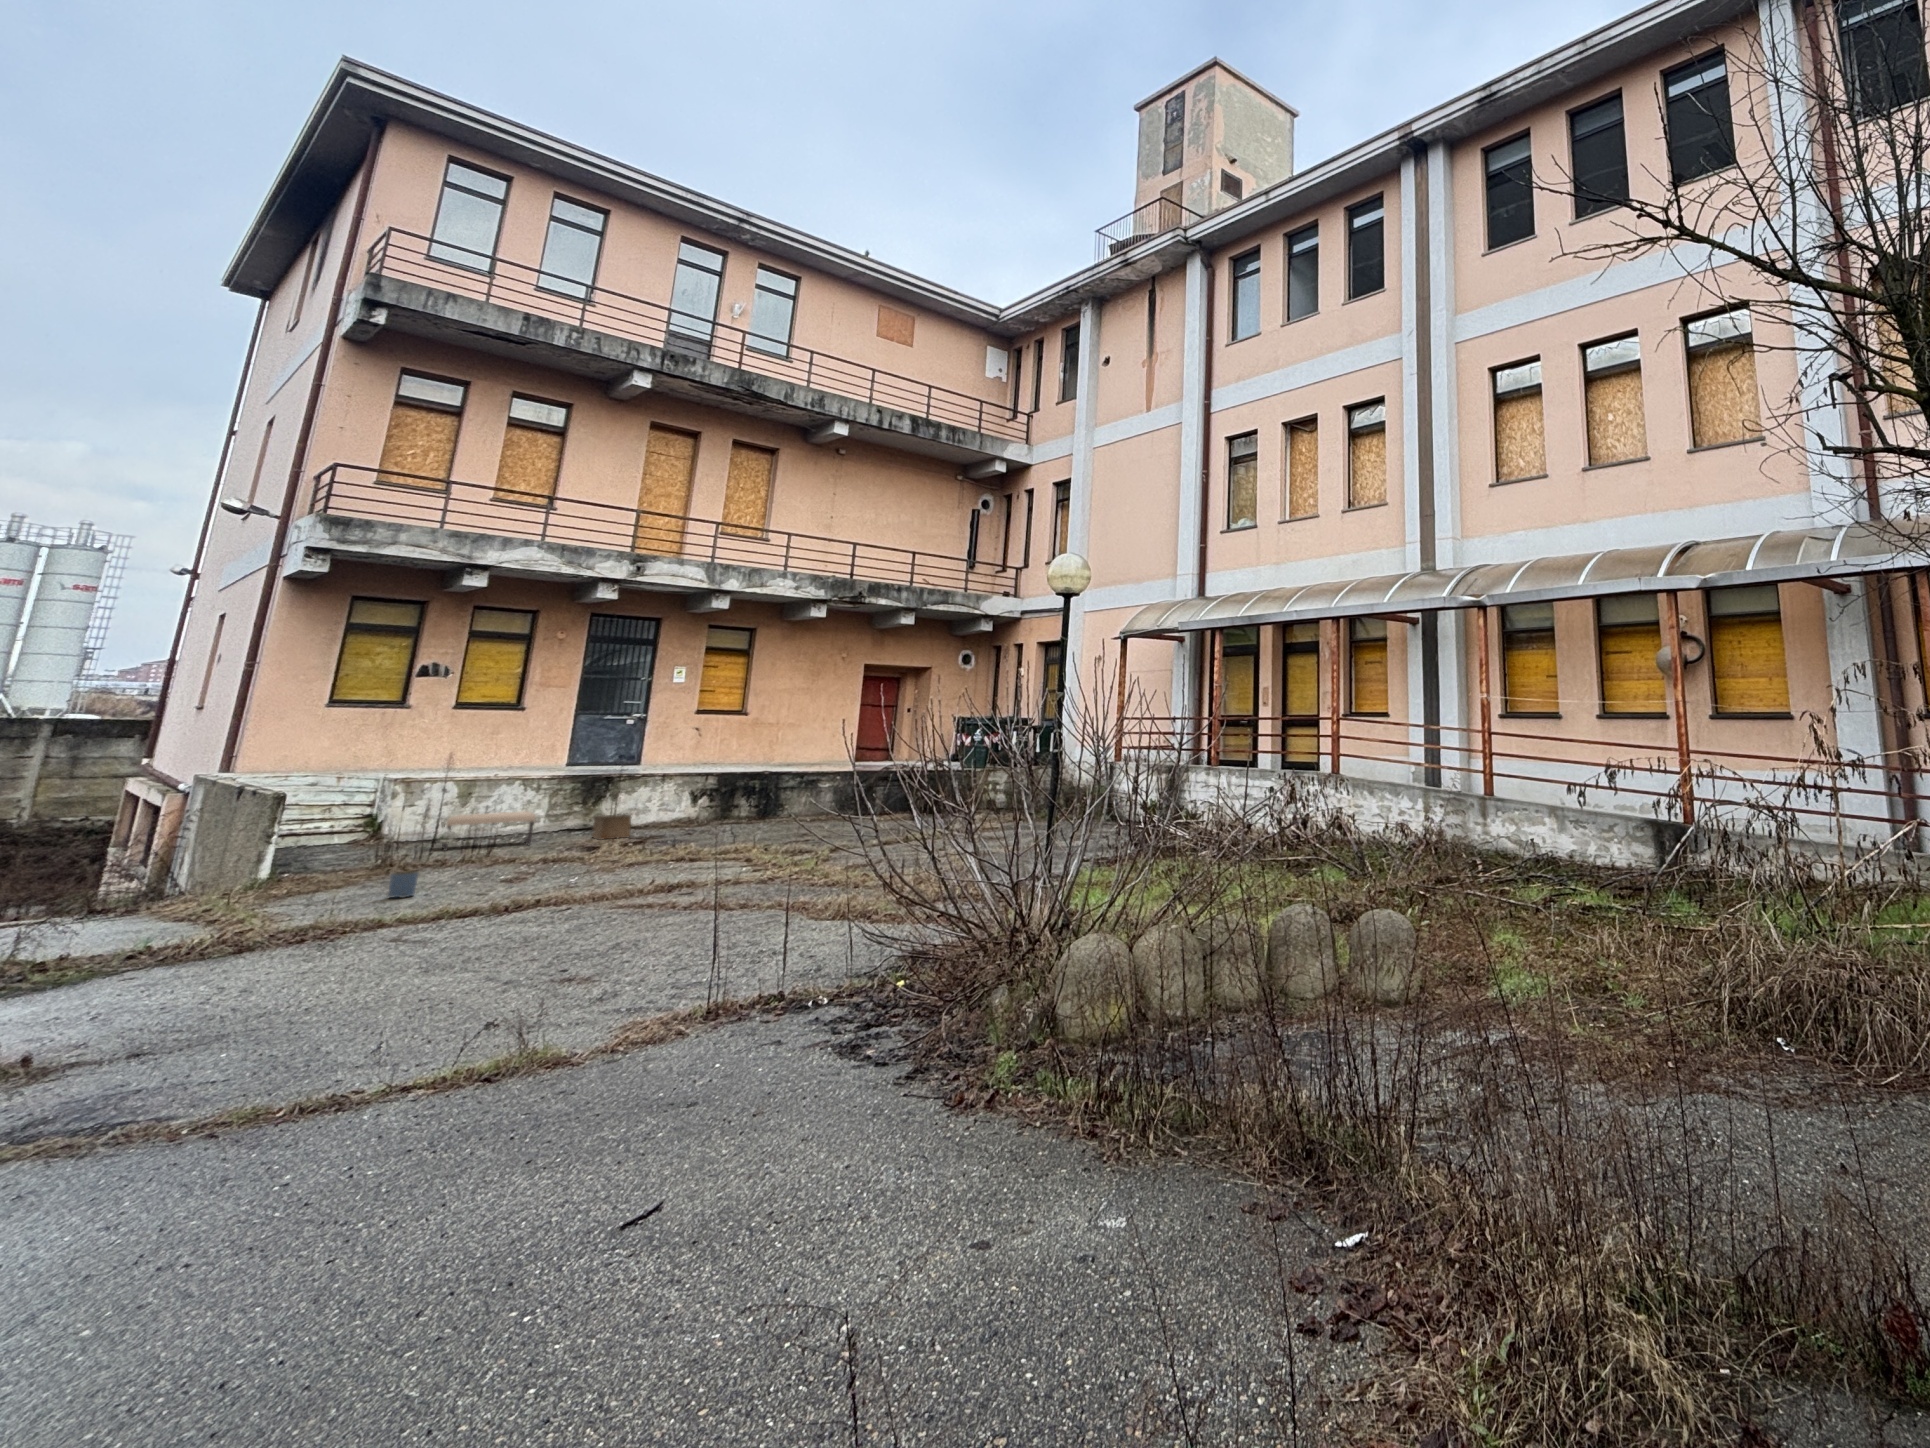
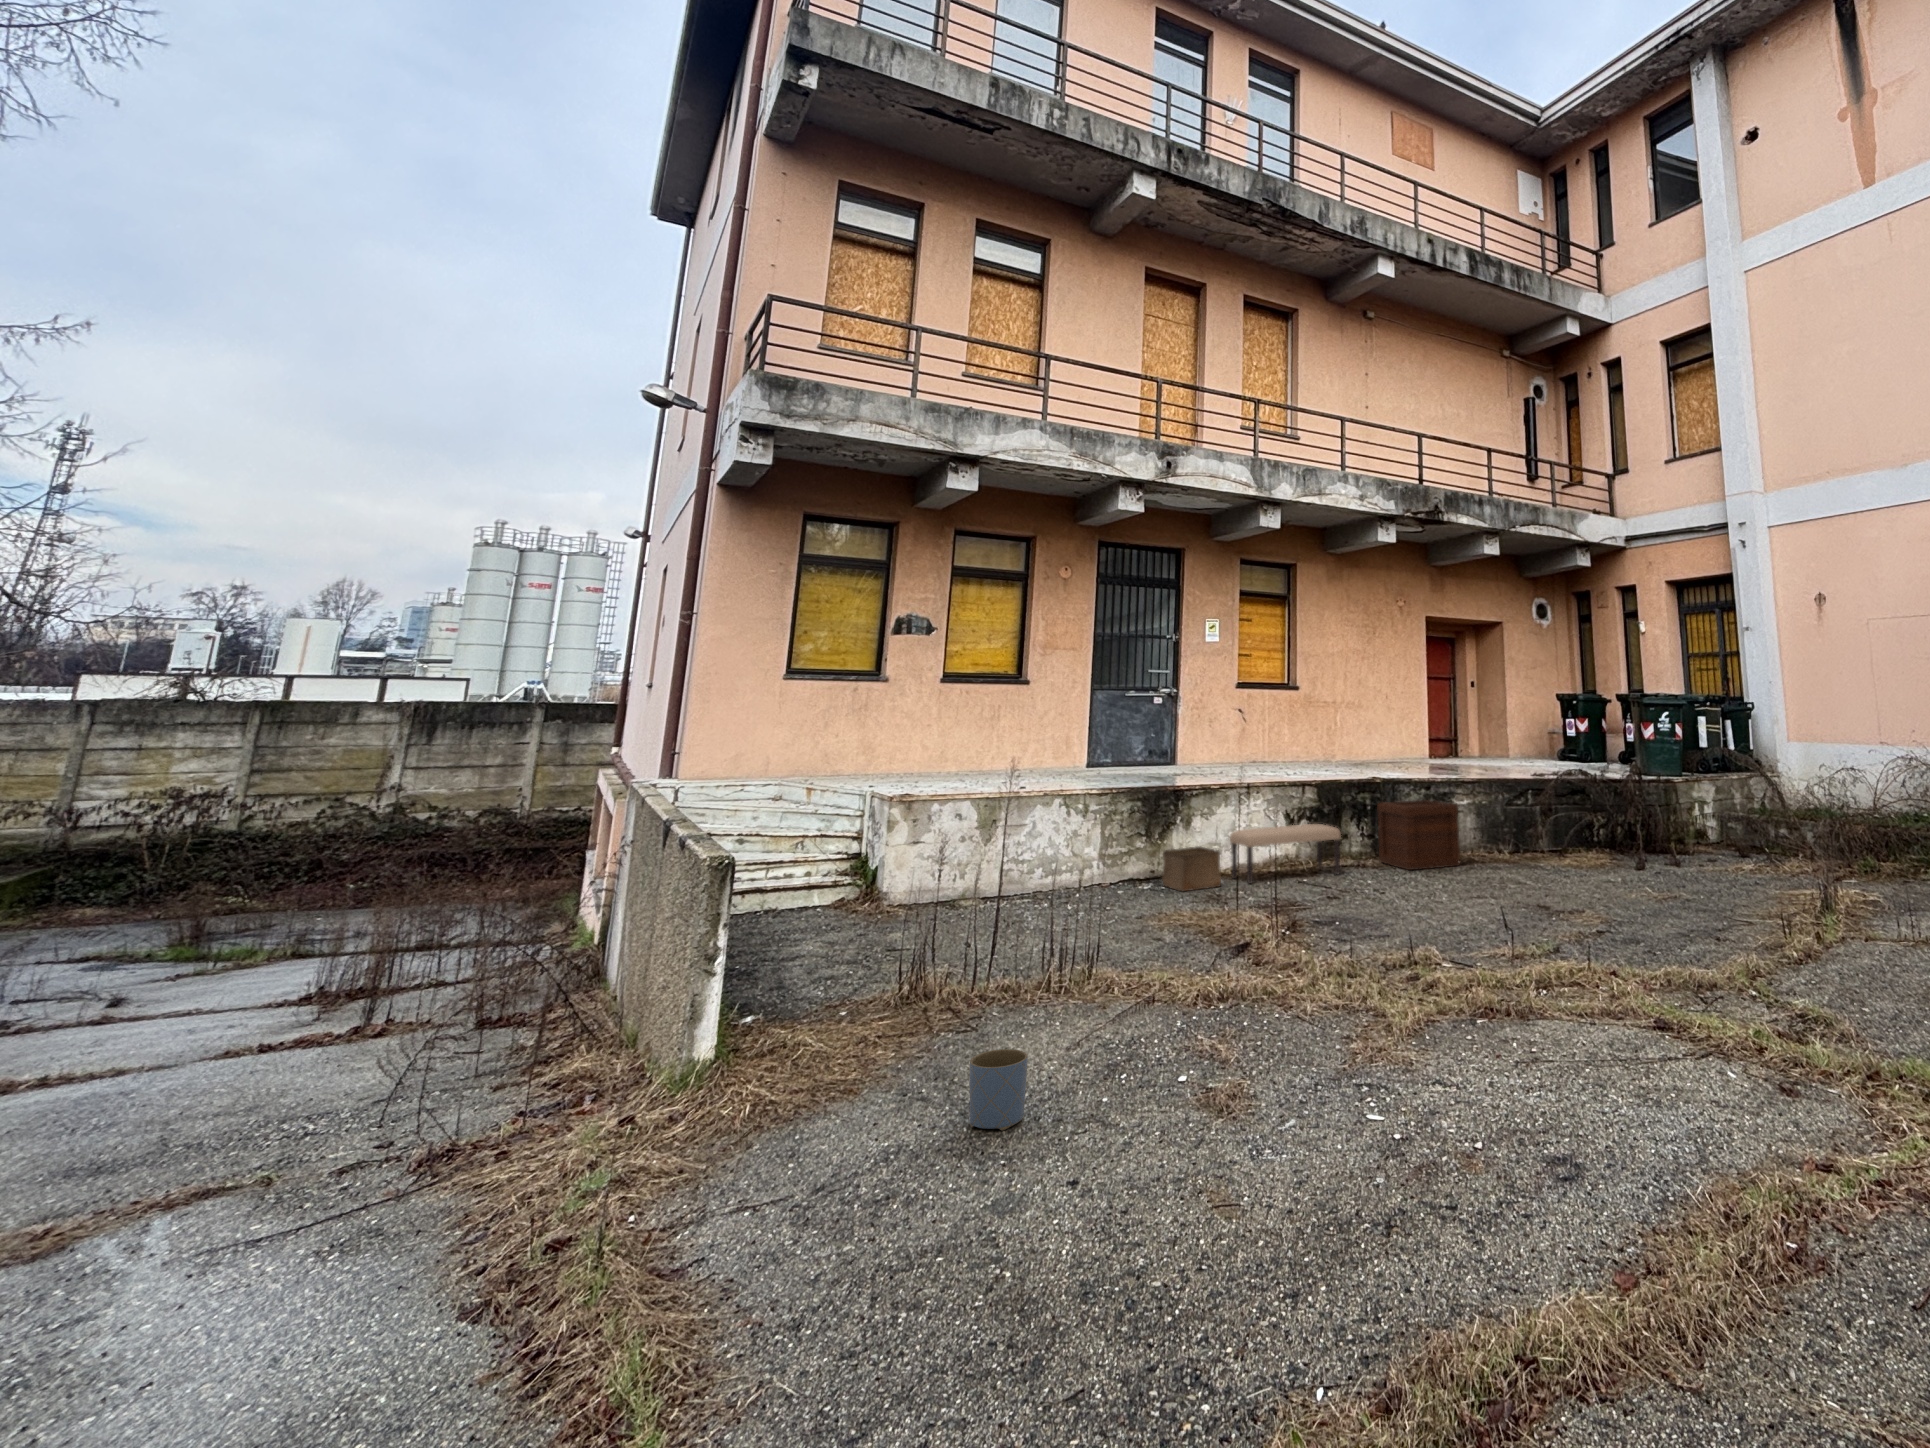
wooden crate: none [759,787,811,829] -> present [1377,800,1460,870]
bench: present [442,811,535,851] -> present [1230,824,1341,883]

